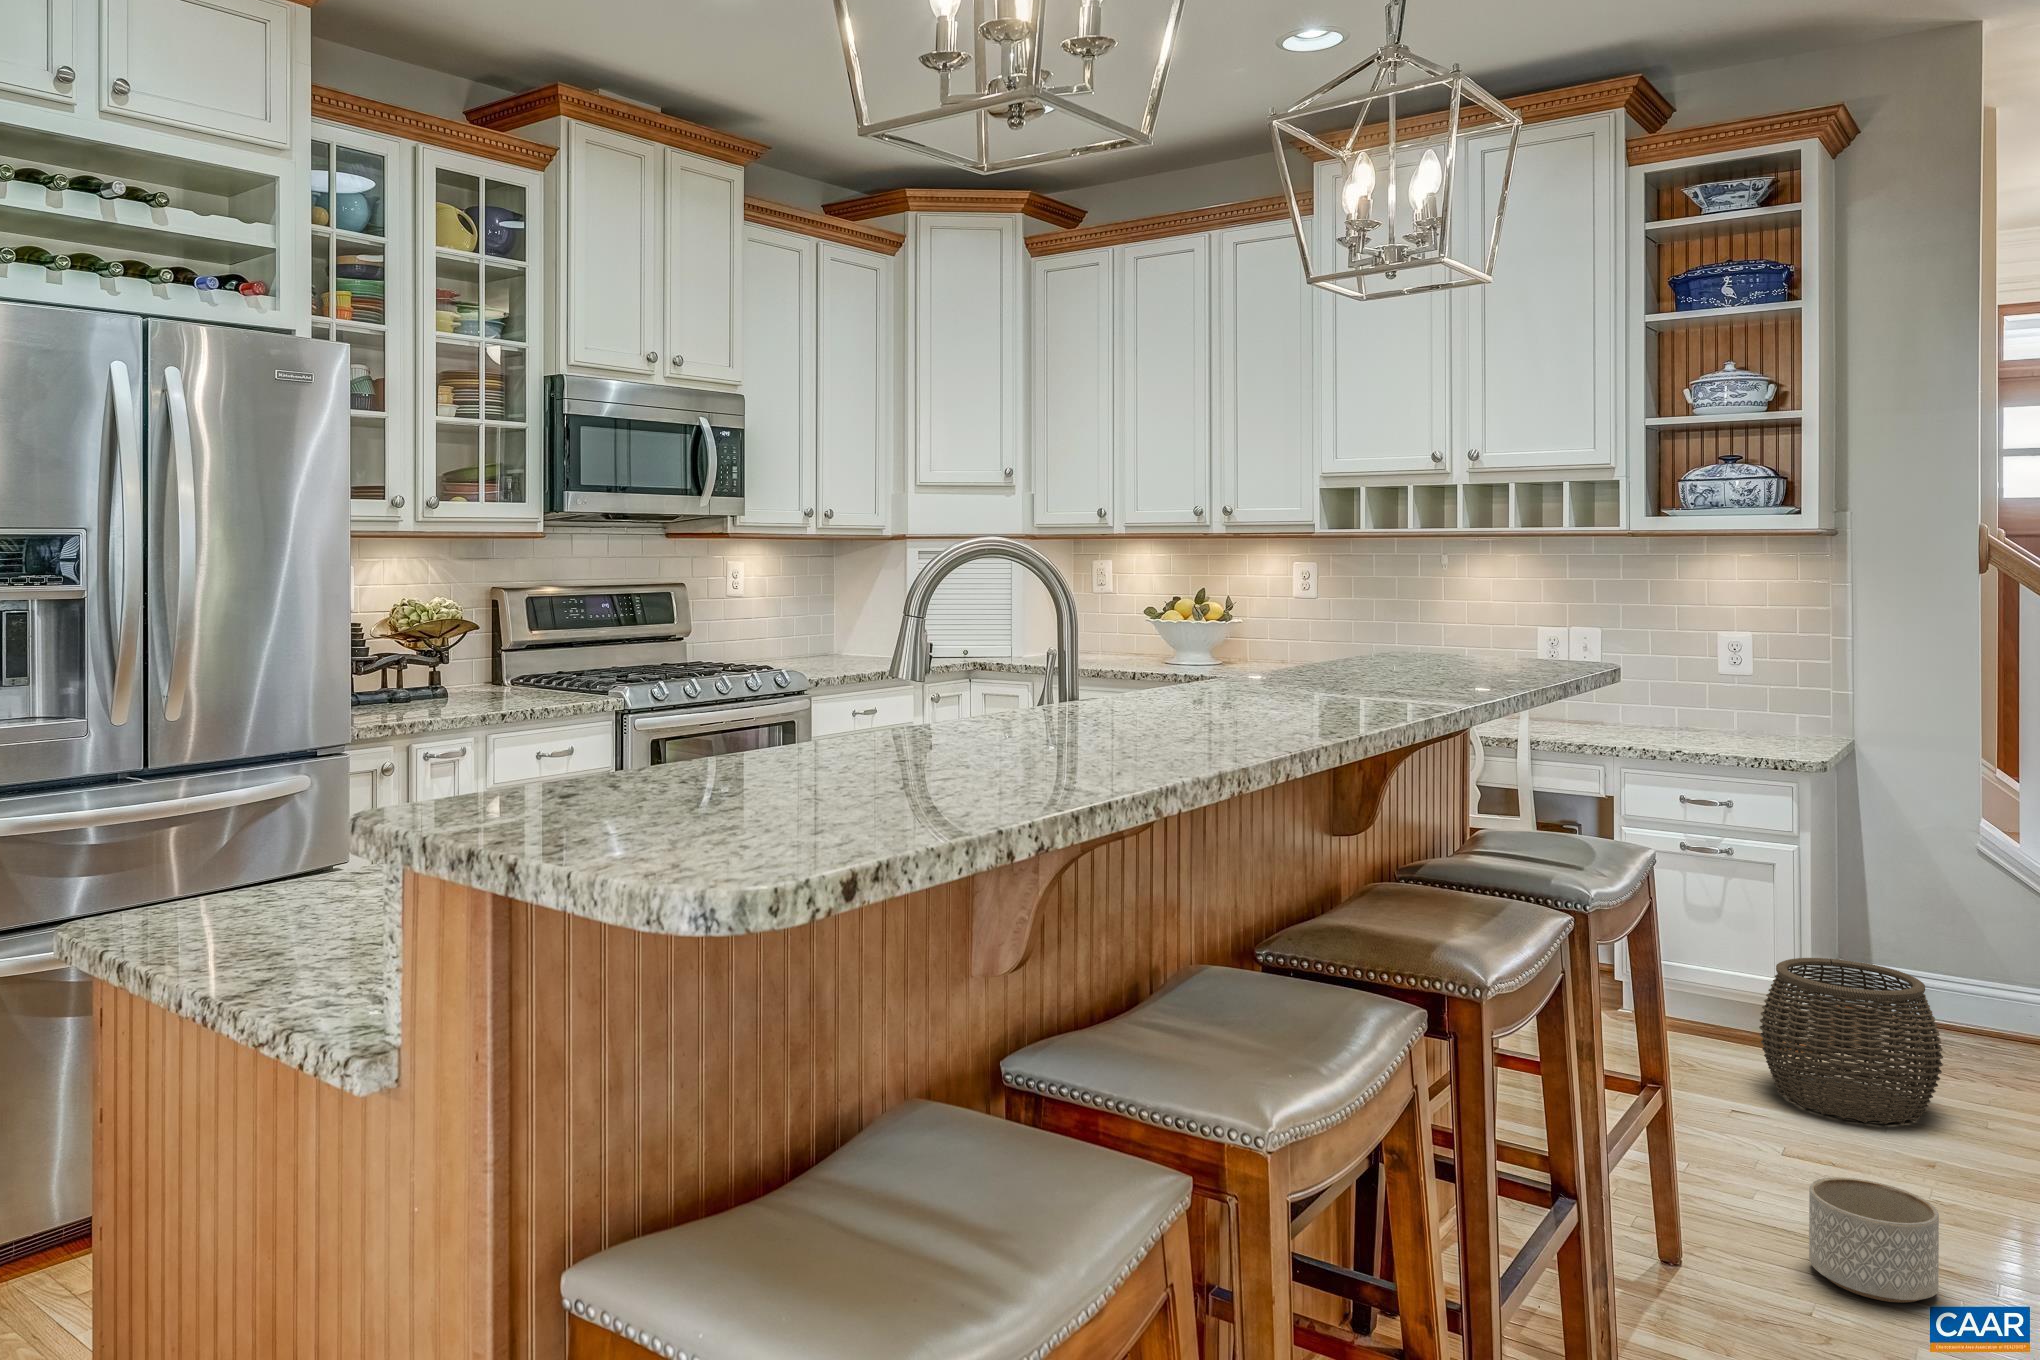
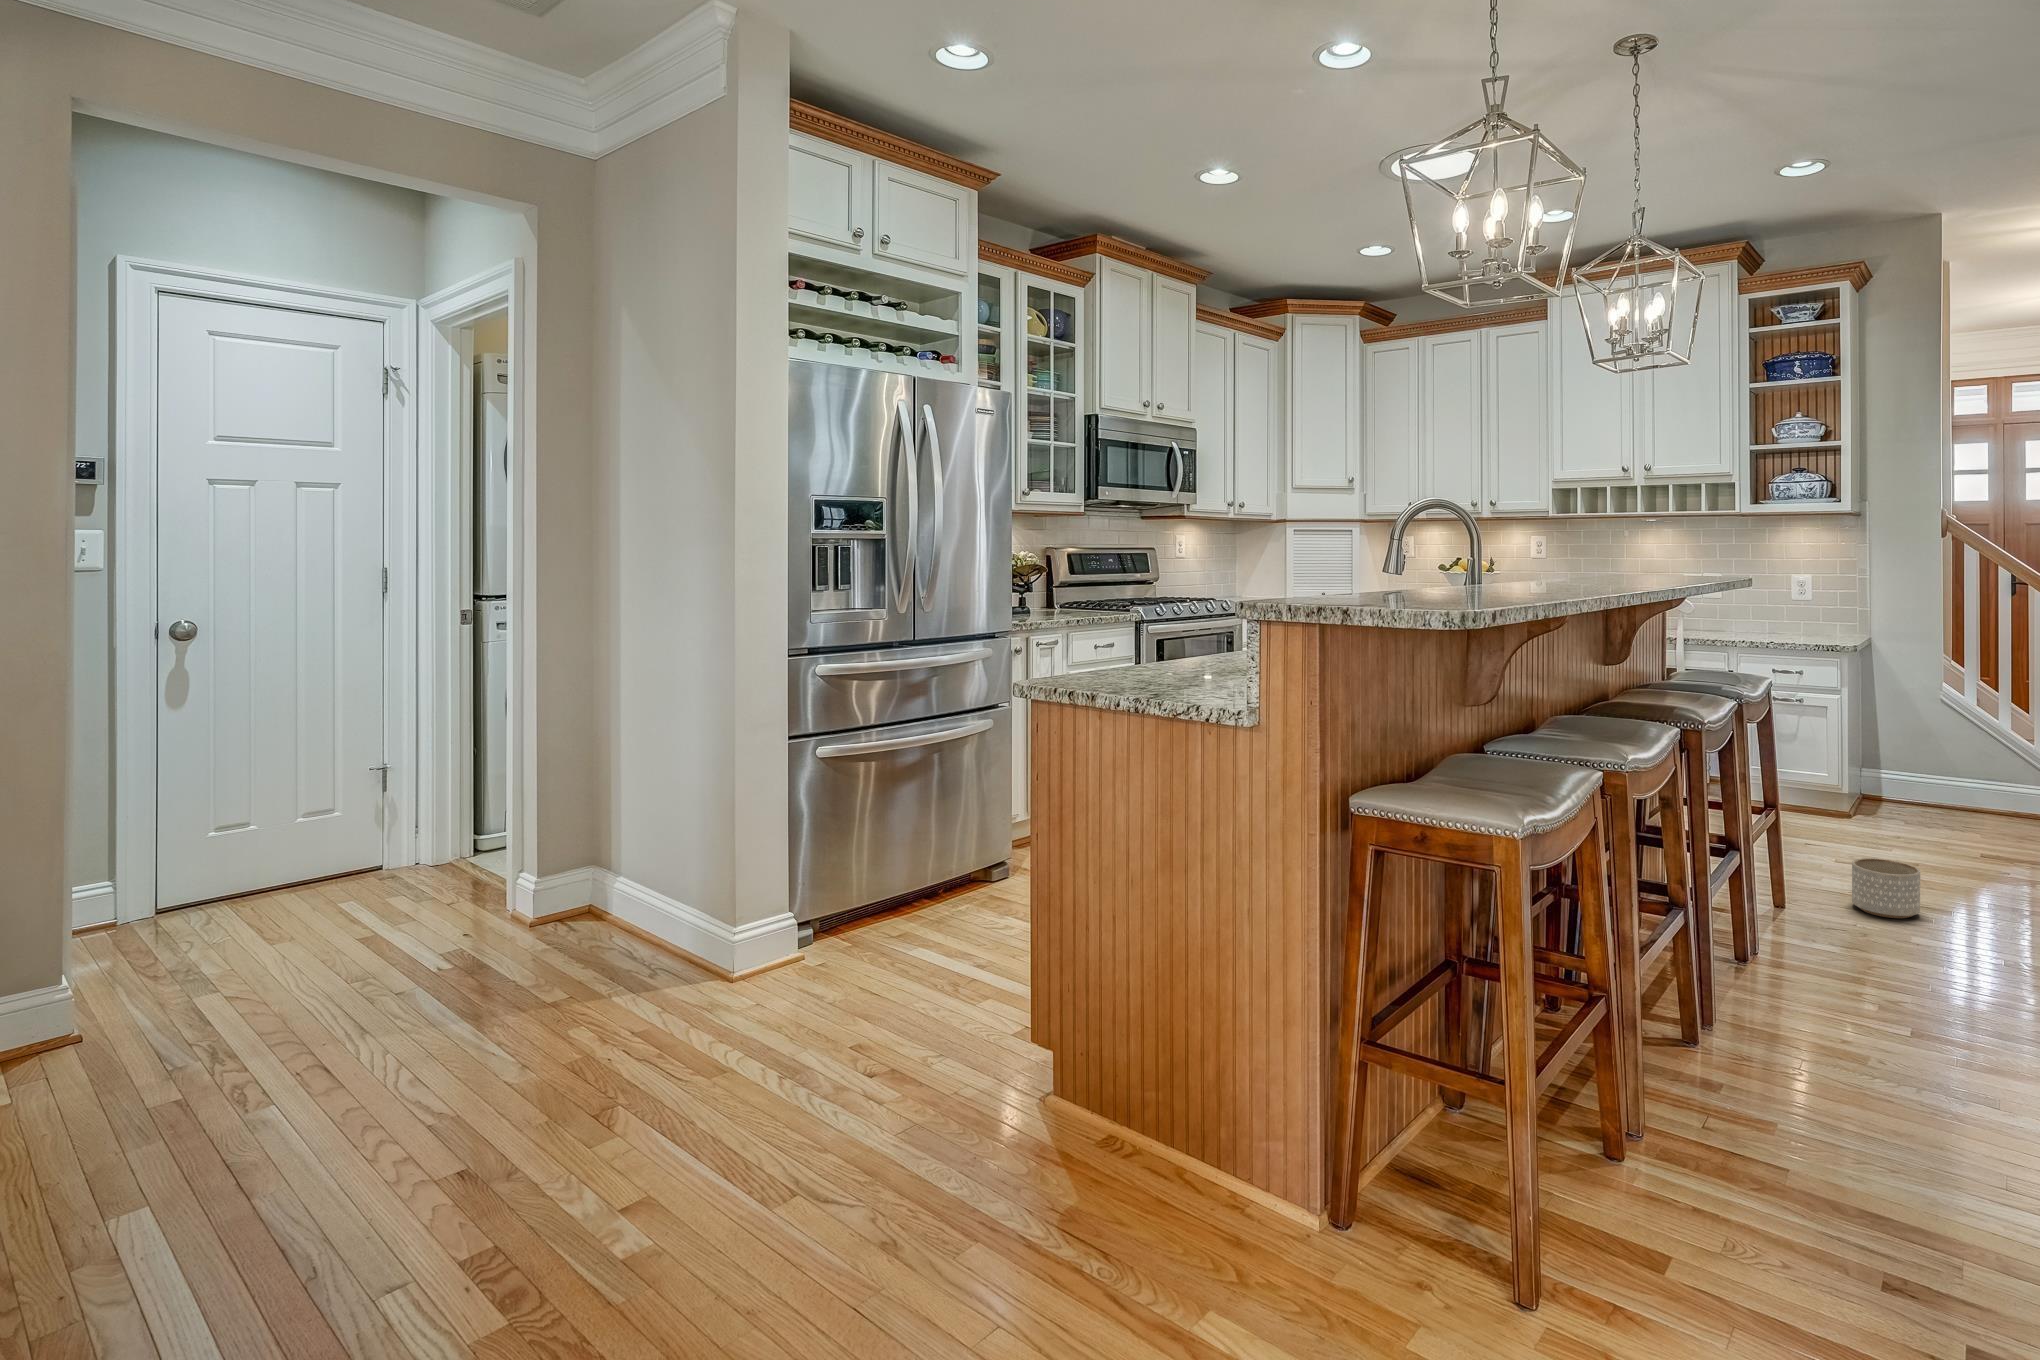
woven basket: present [1759,958,1943,1125] -> none [1819,758,1922,848]

